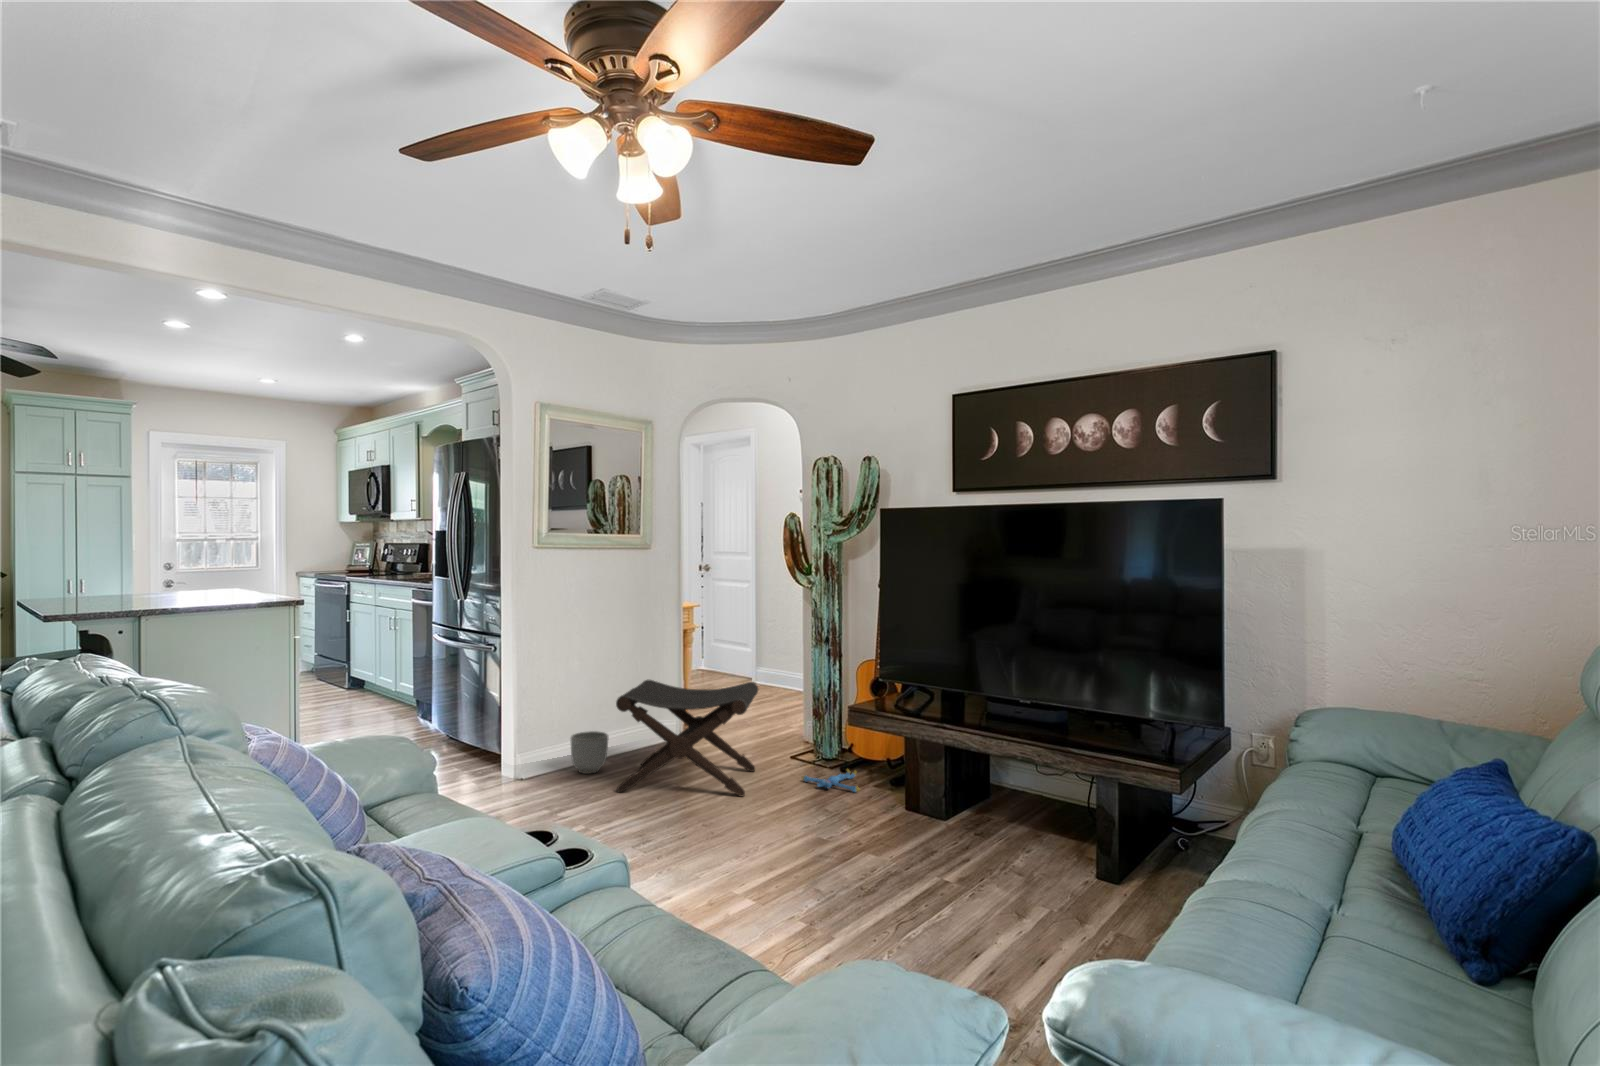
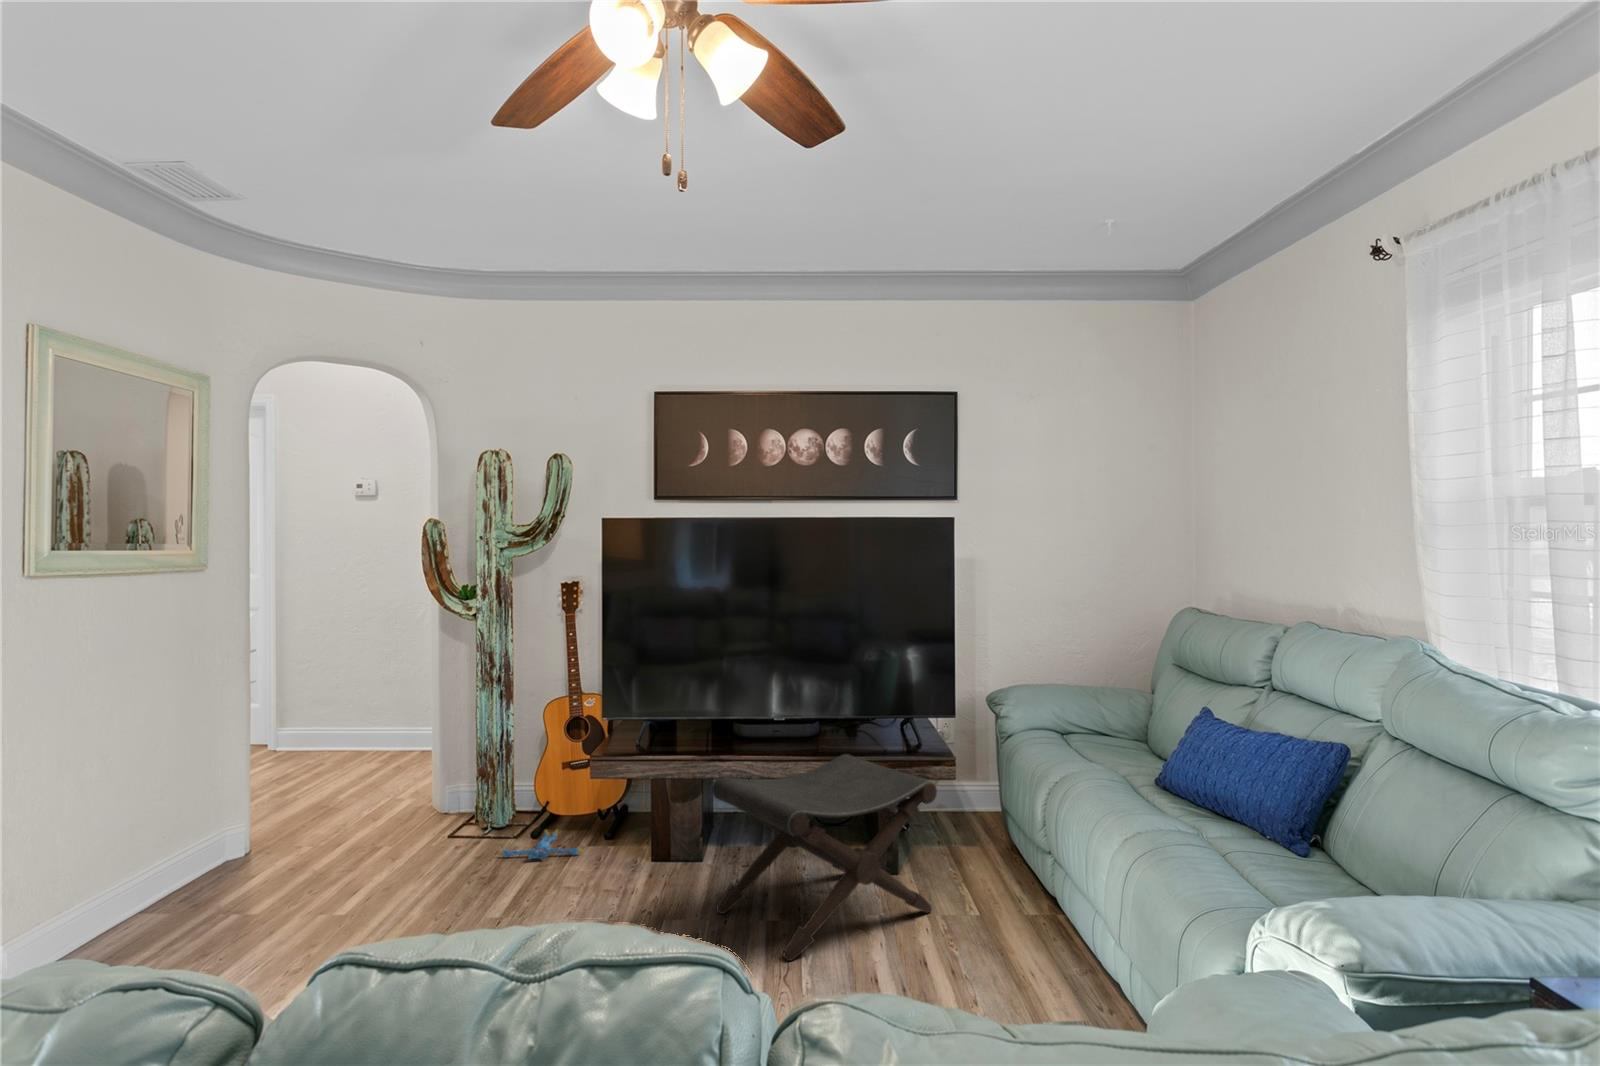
footstool: present [616,680,758,796] -> present [712,754,937,961]
planter: present [570,731,609,774] -> none [124,859,194,930]

